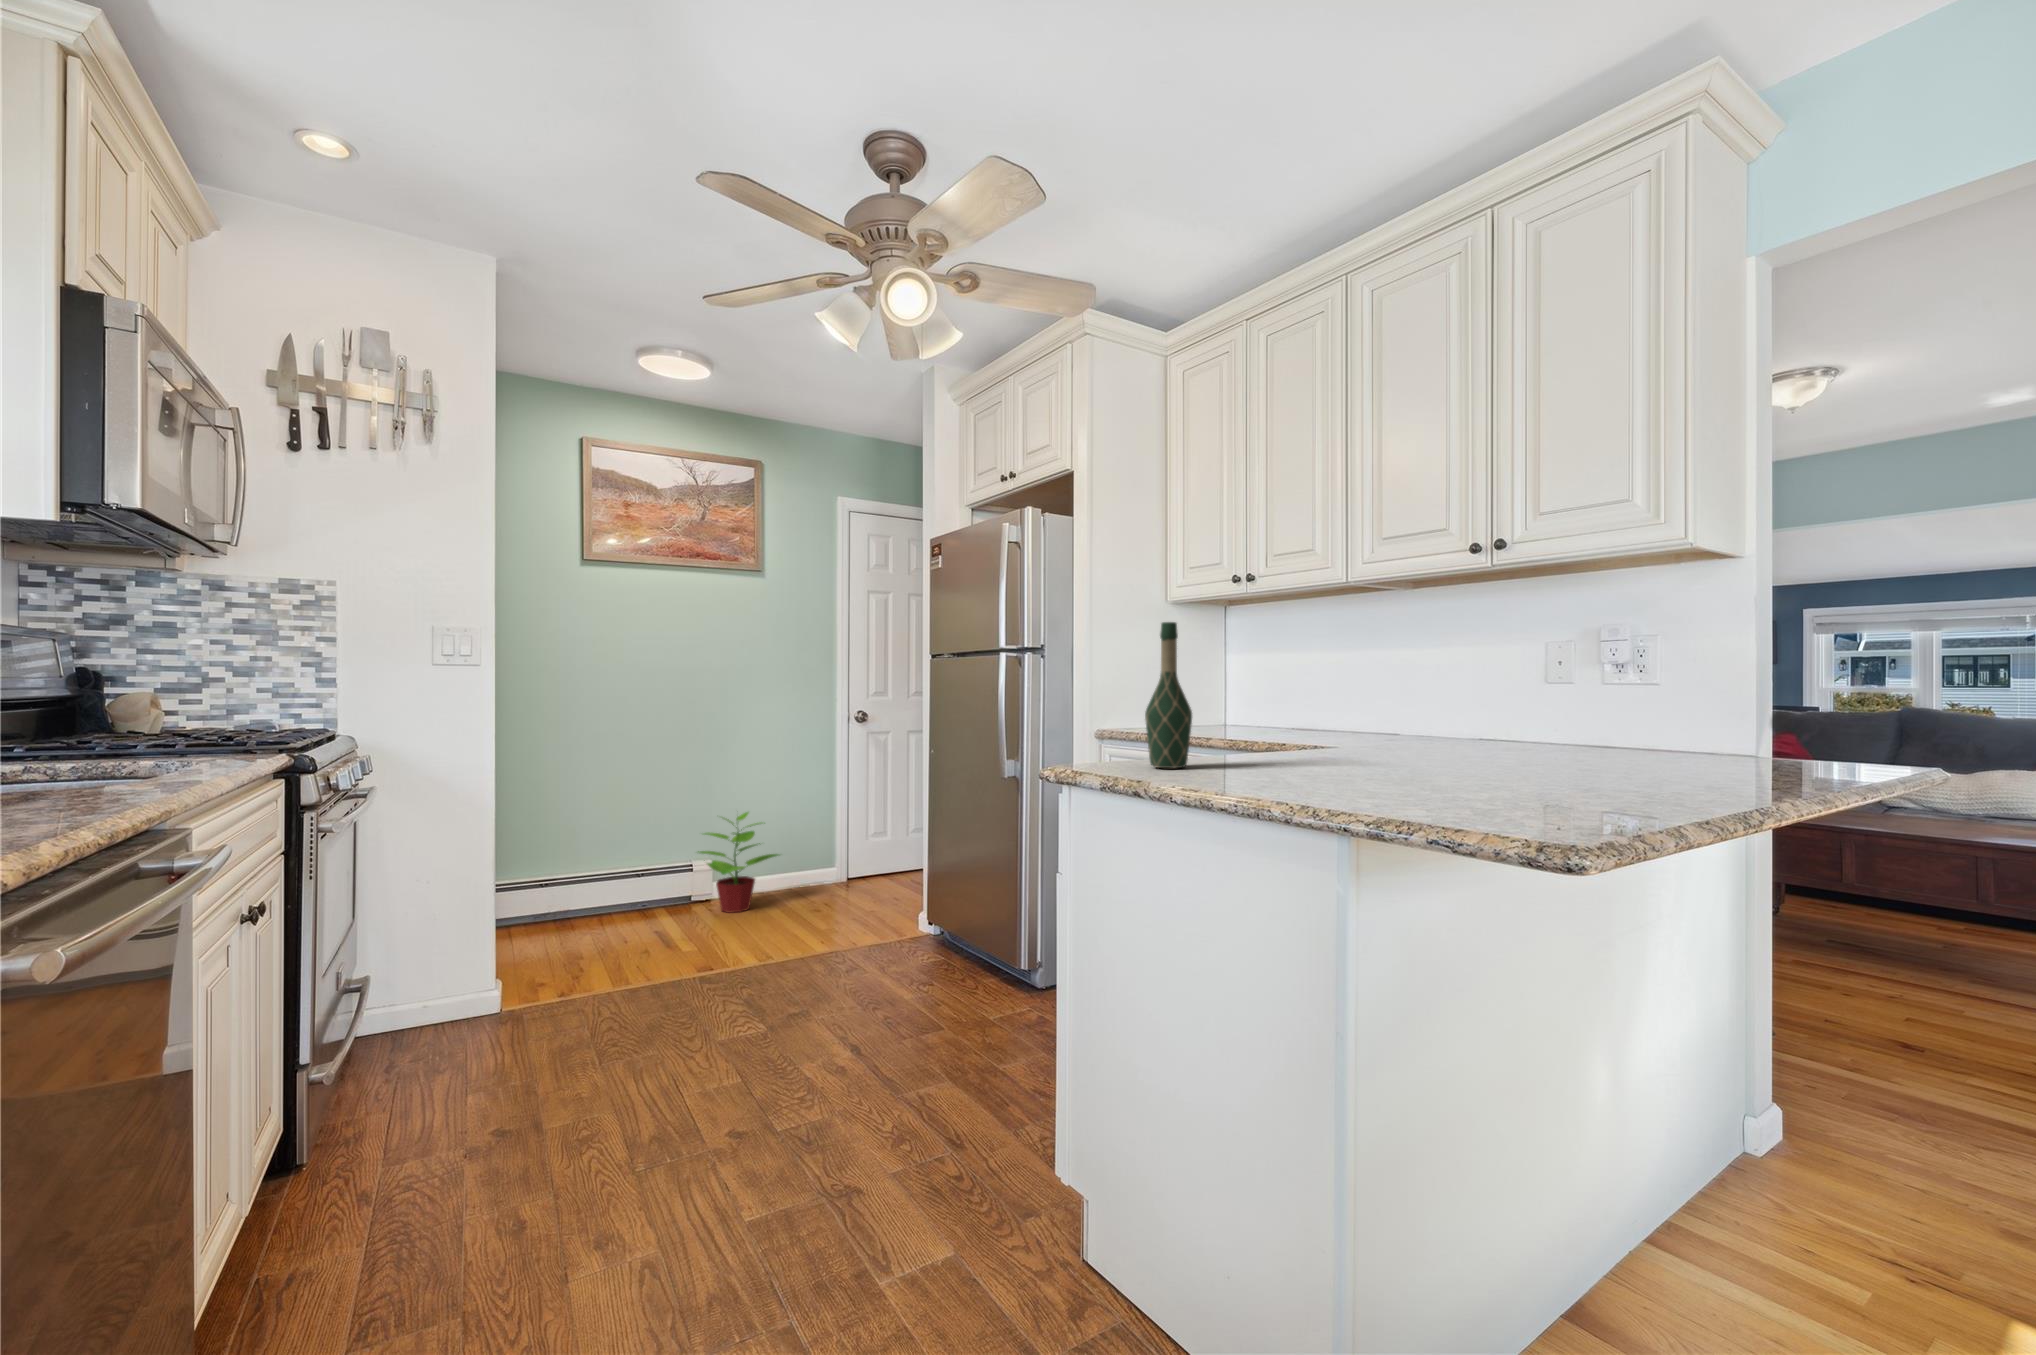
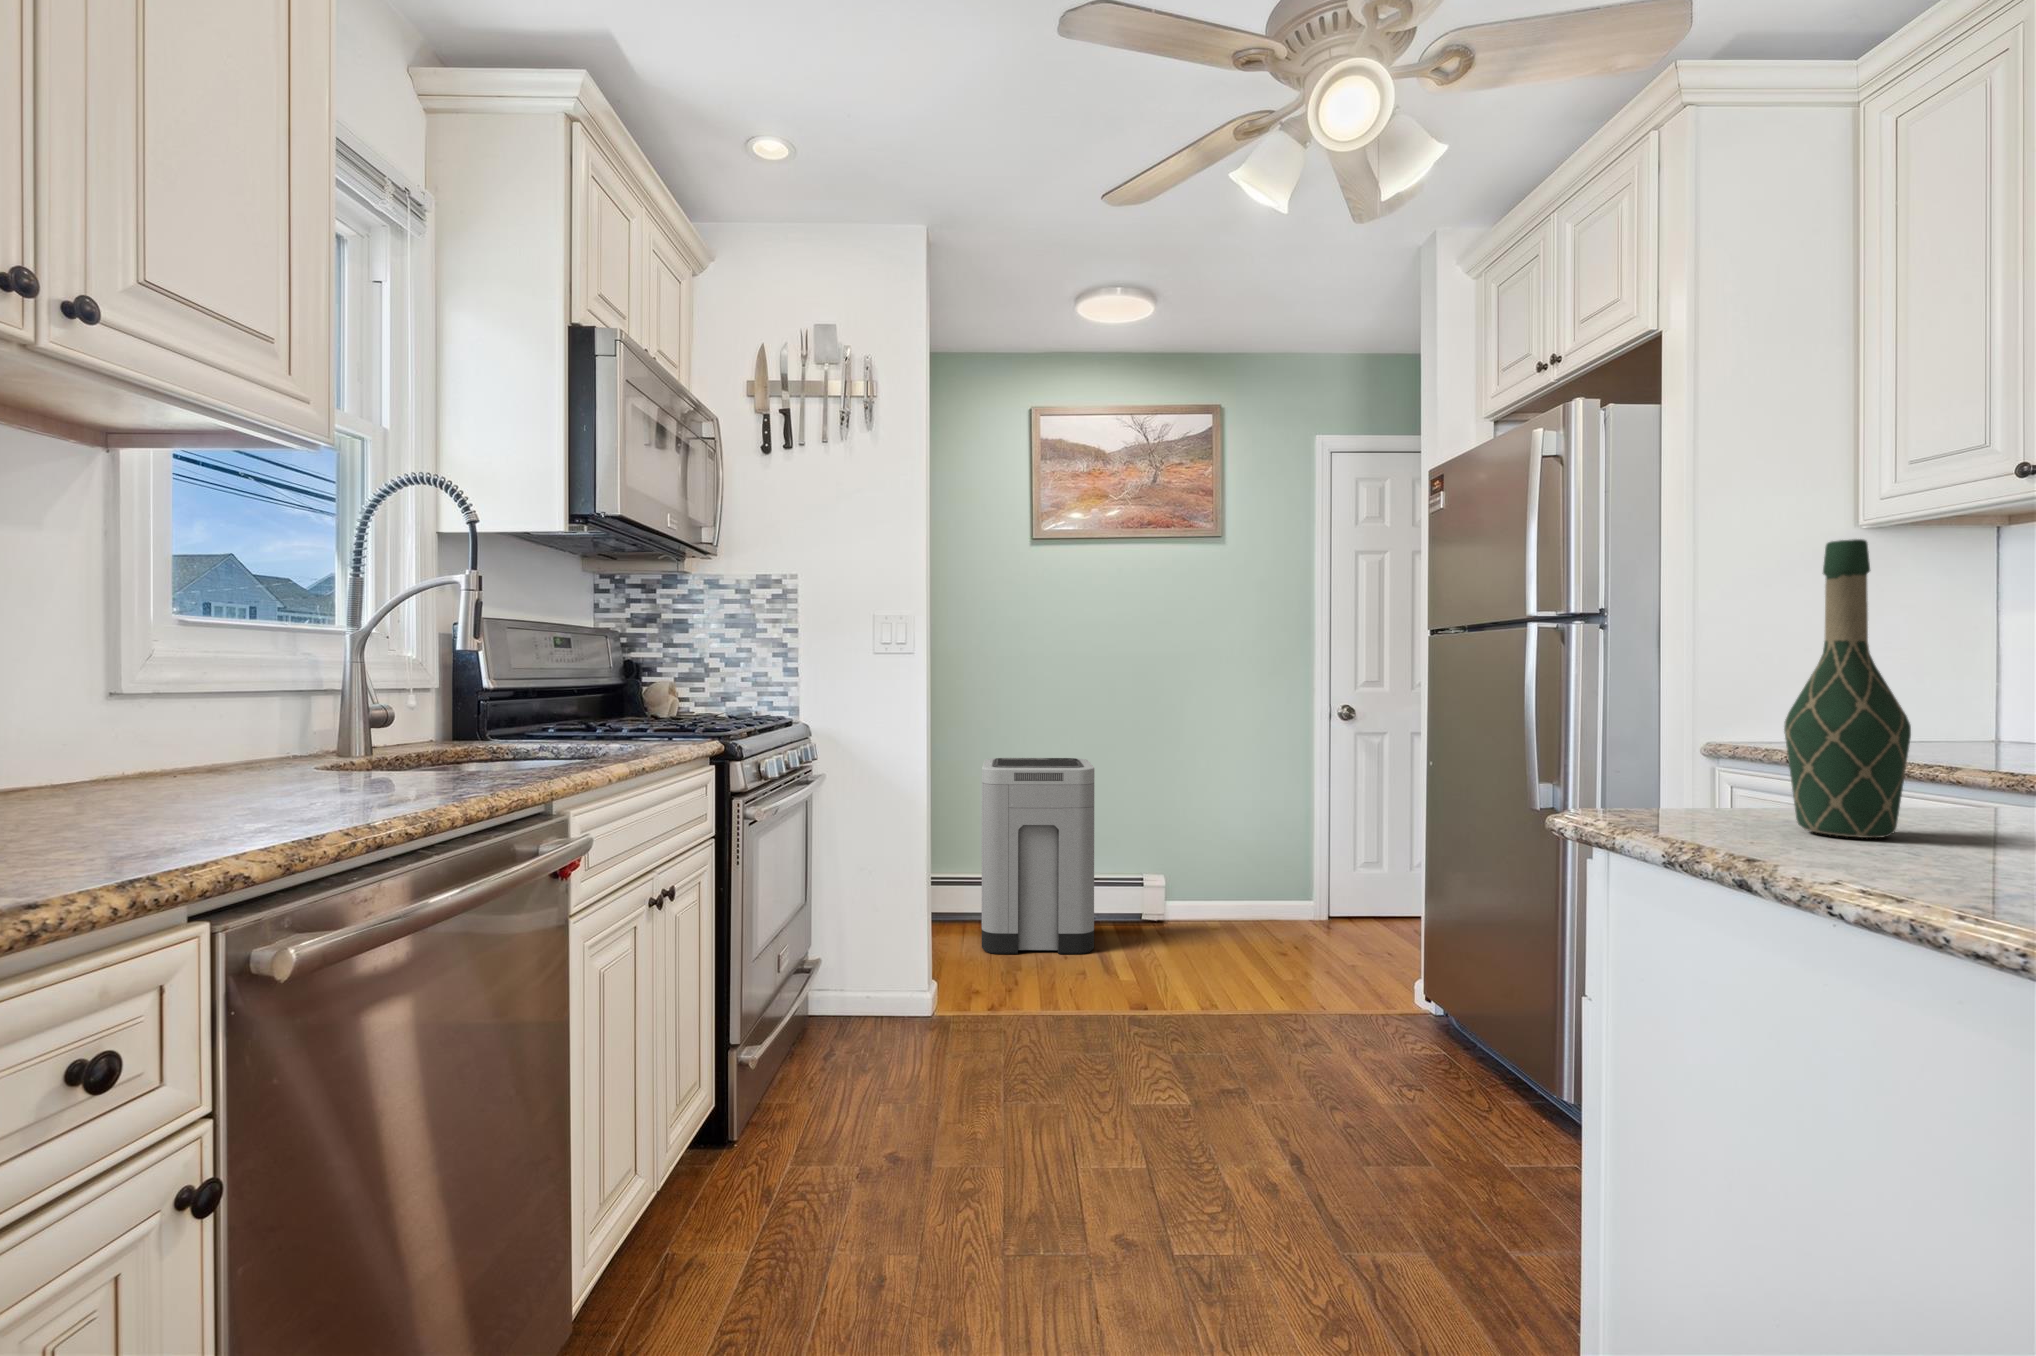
trash can: none [531,761,654,951] -> present [982,758,1095,954]
potted plant: present [698,812,778,913] -> none [1142,820,1243,942]

